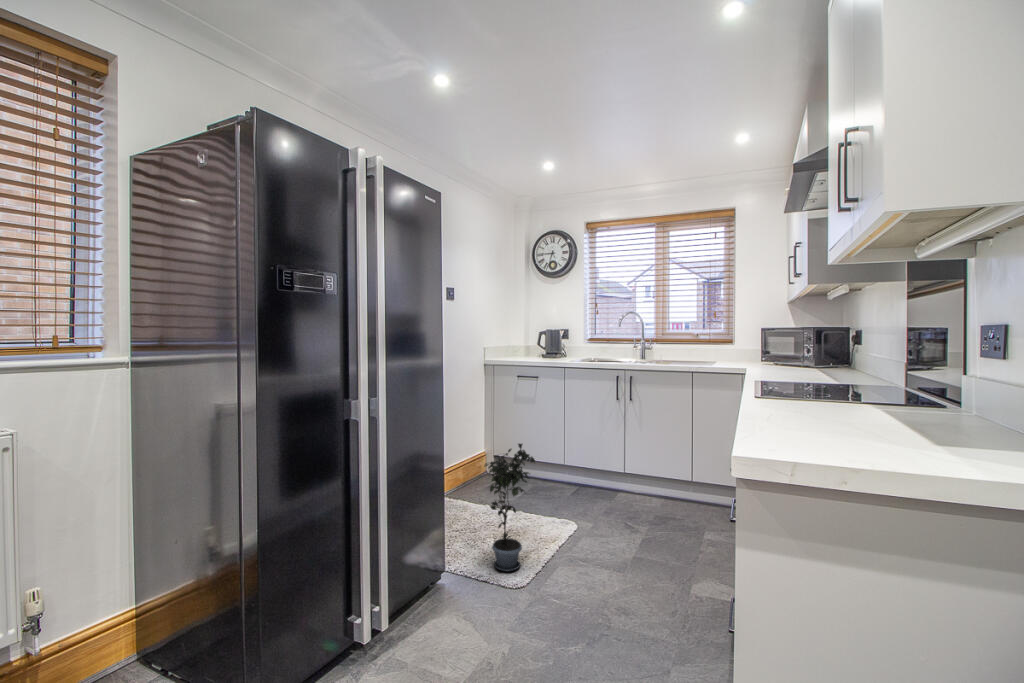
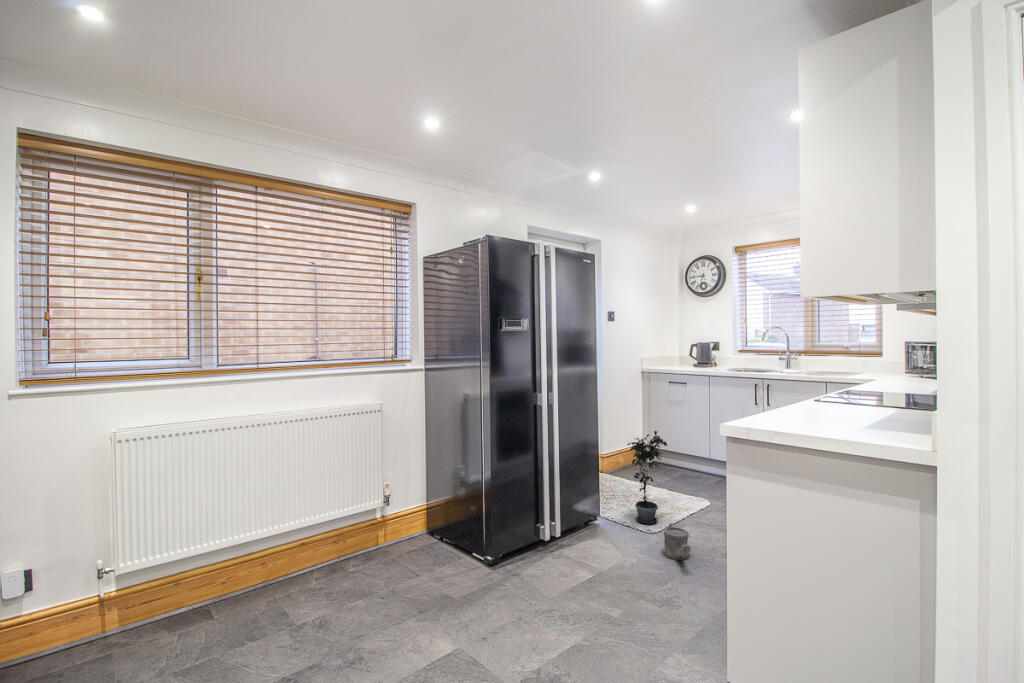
watering can: none [541,574,585,632] -> present [664,523,691,560]

